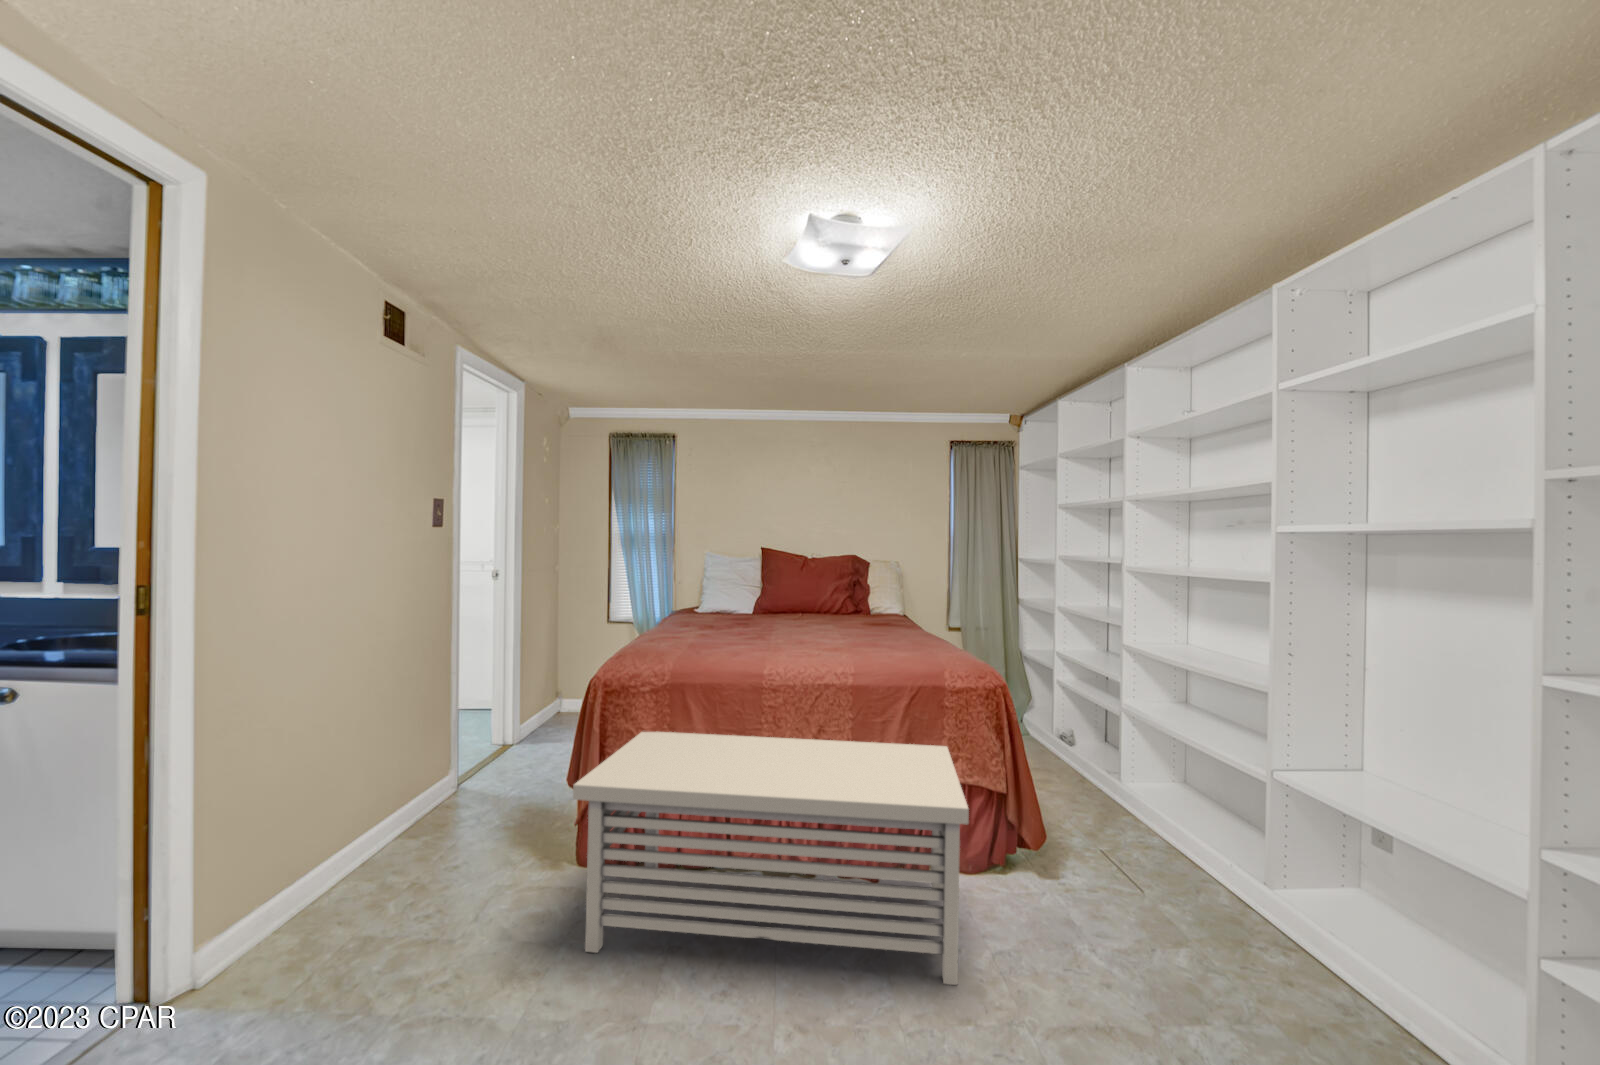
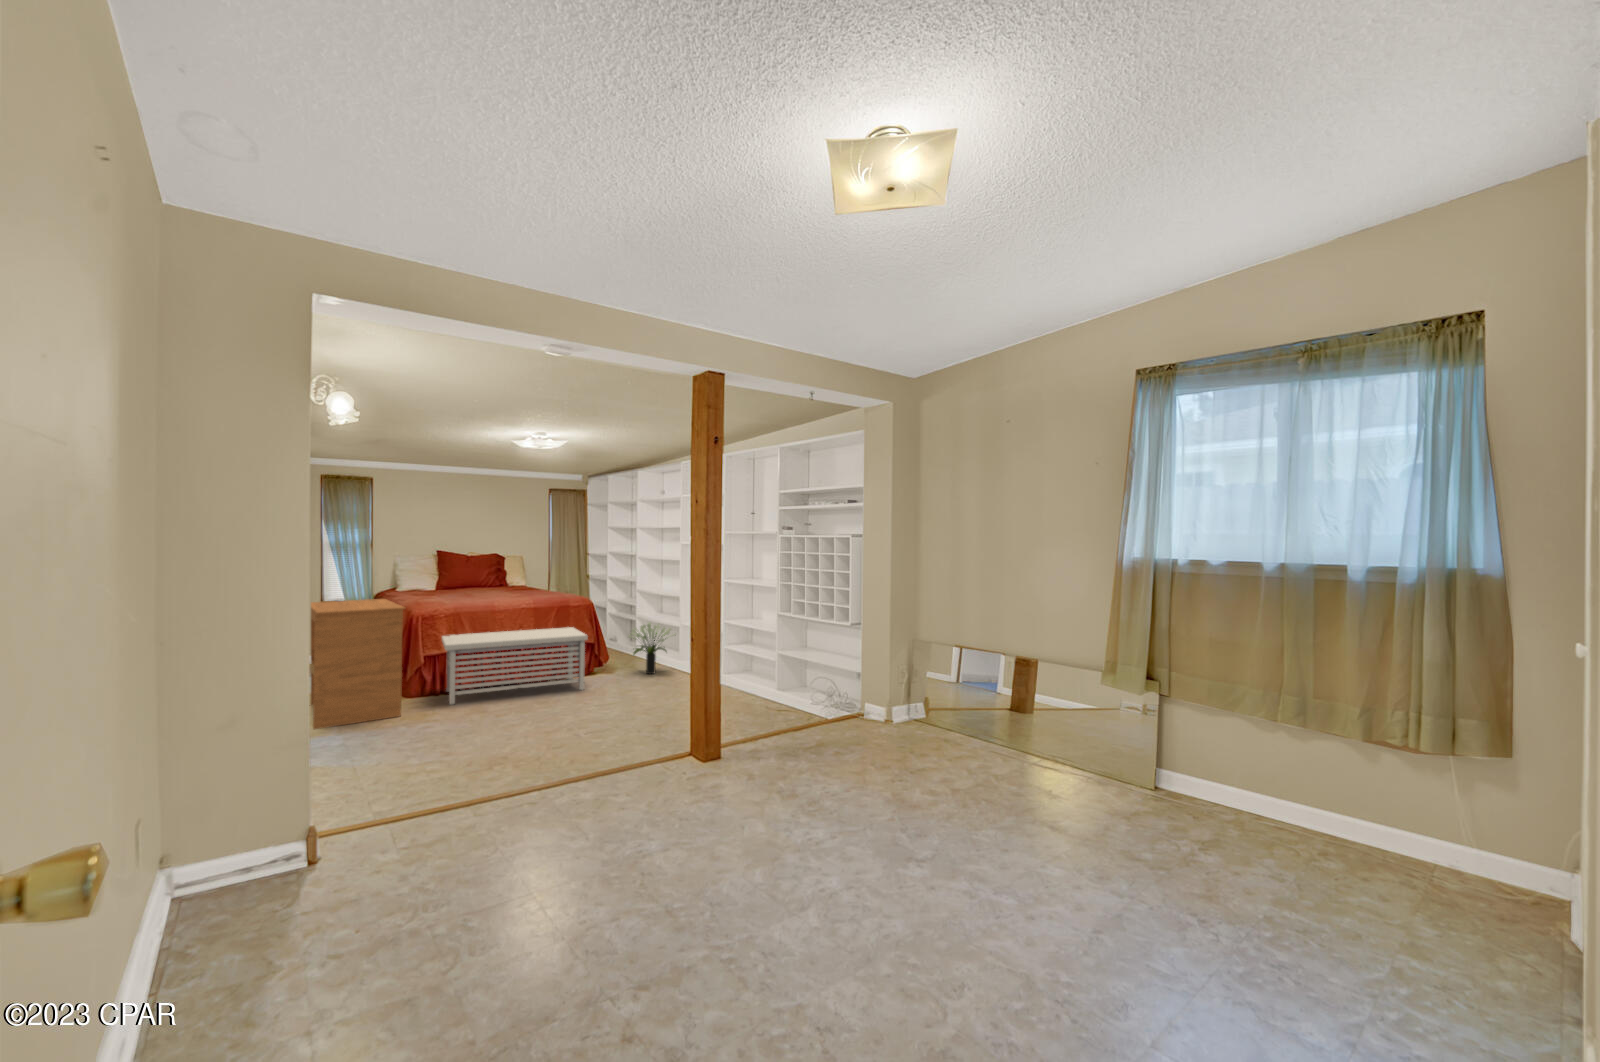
desk: none [229,634,547,986] -> present [311,599,405,729]
potted plant: none [1105,765,1280,936] -> present [629,622,675,674]

